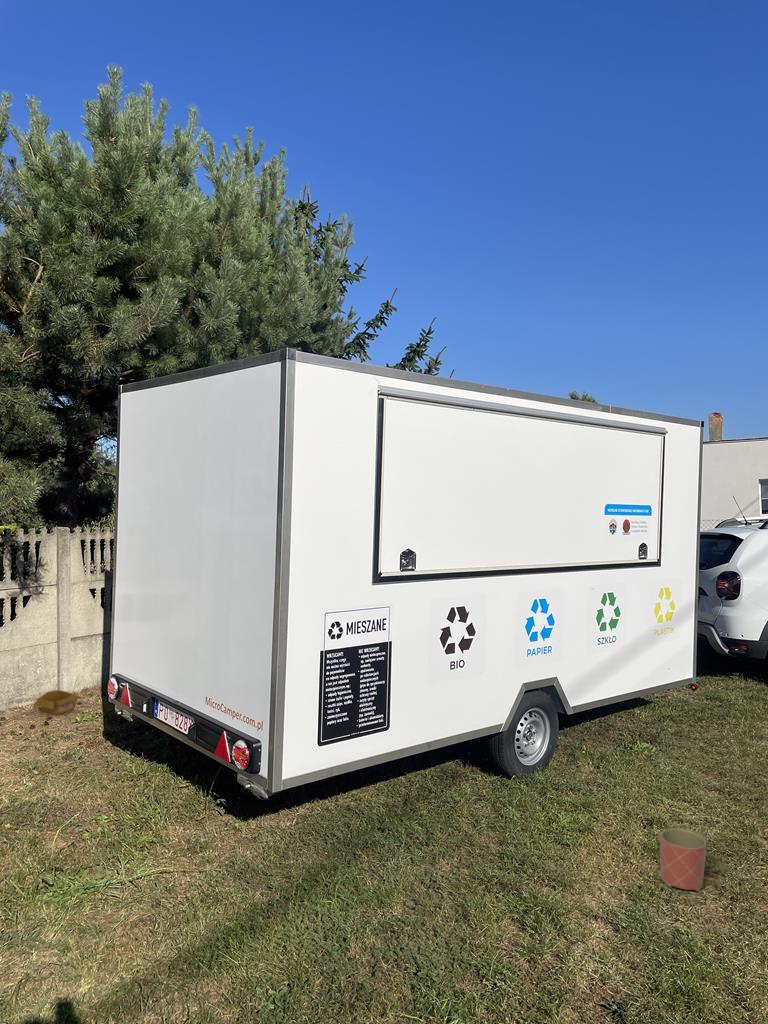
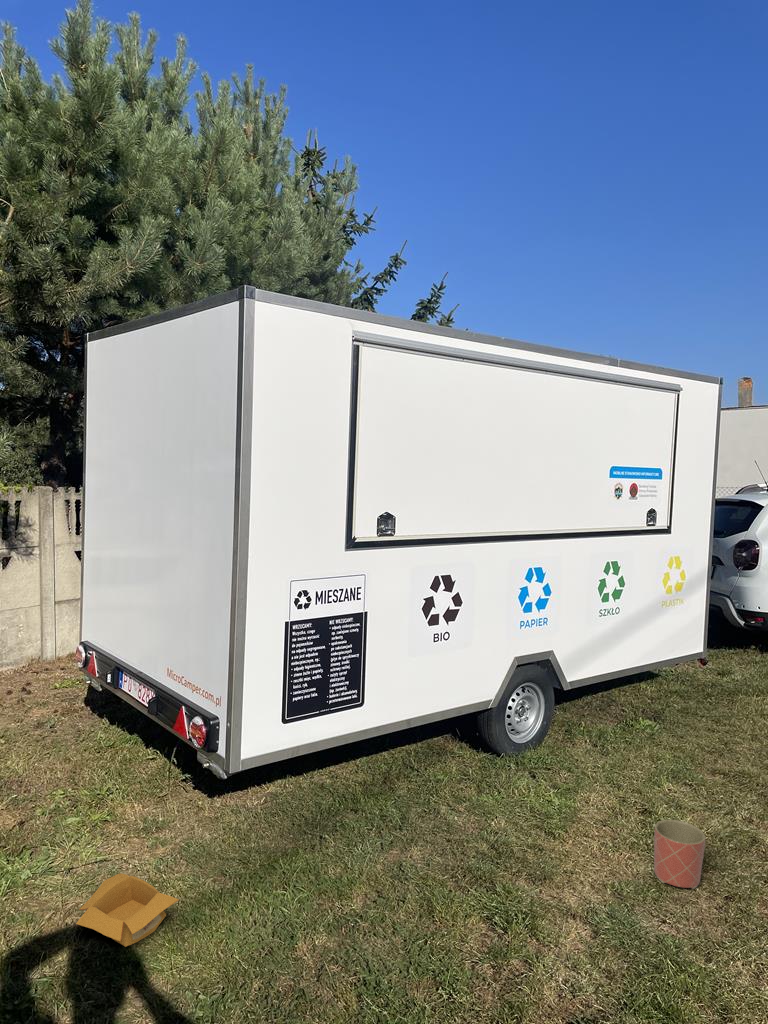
cardboard box: present [33,690,81,714] -> present [76,873,179,947]

